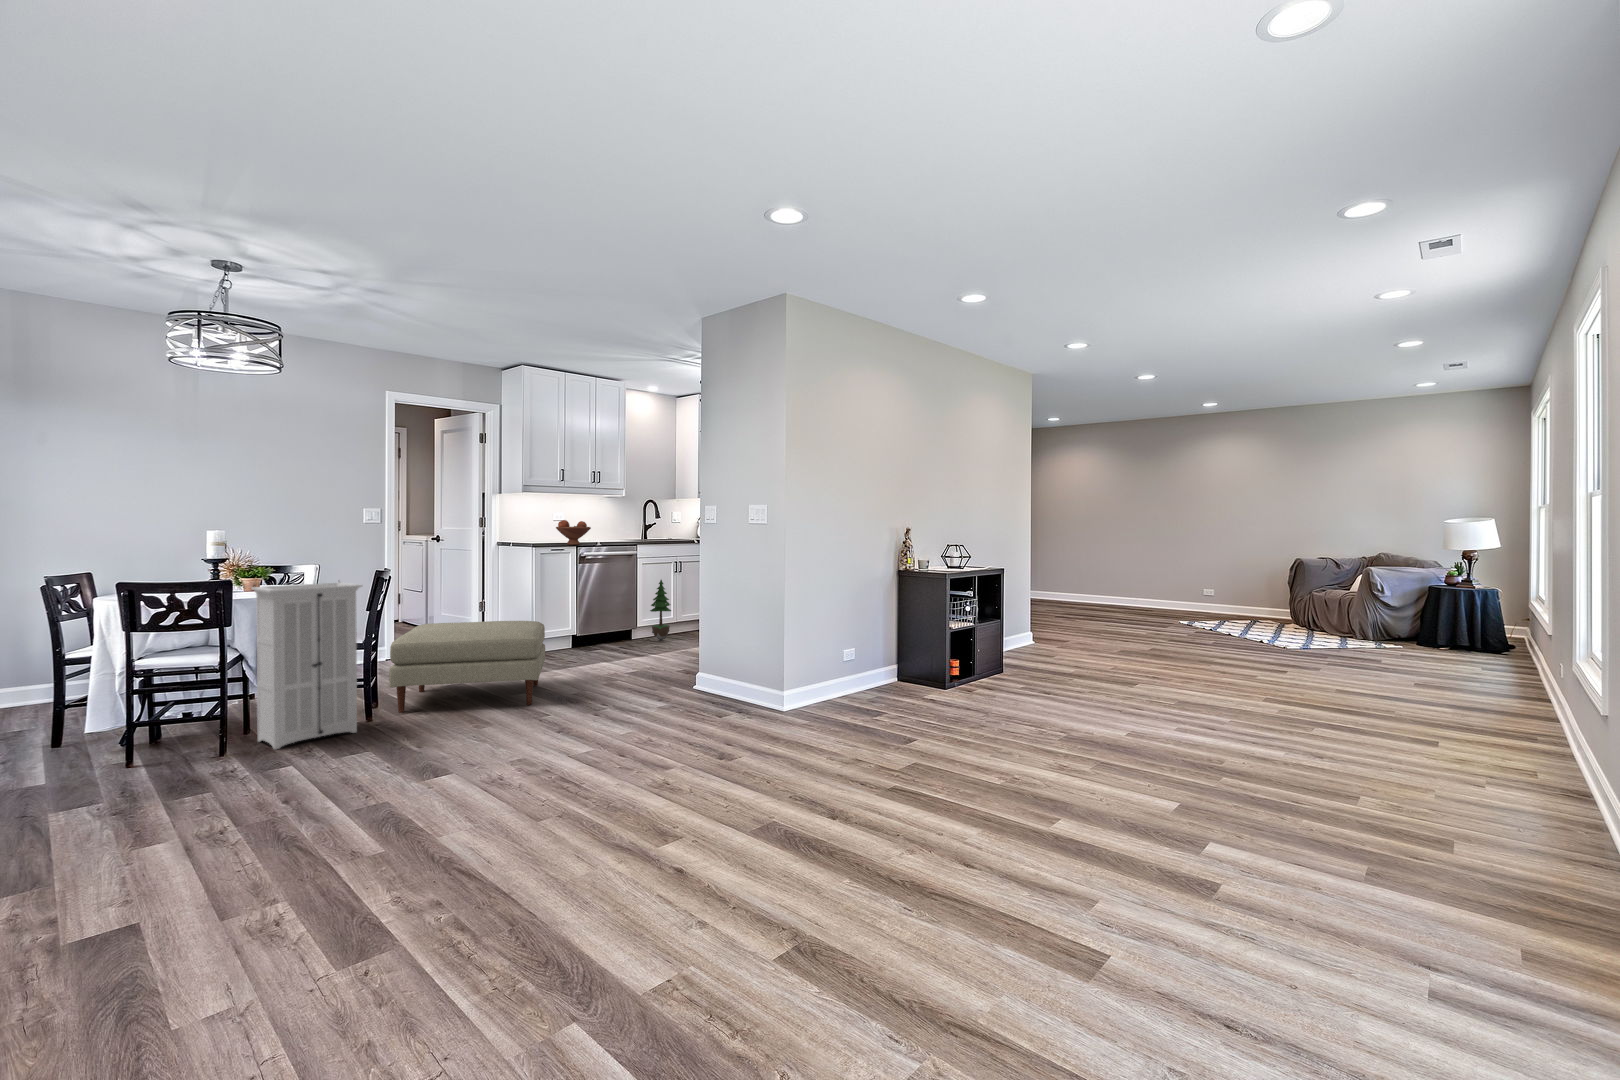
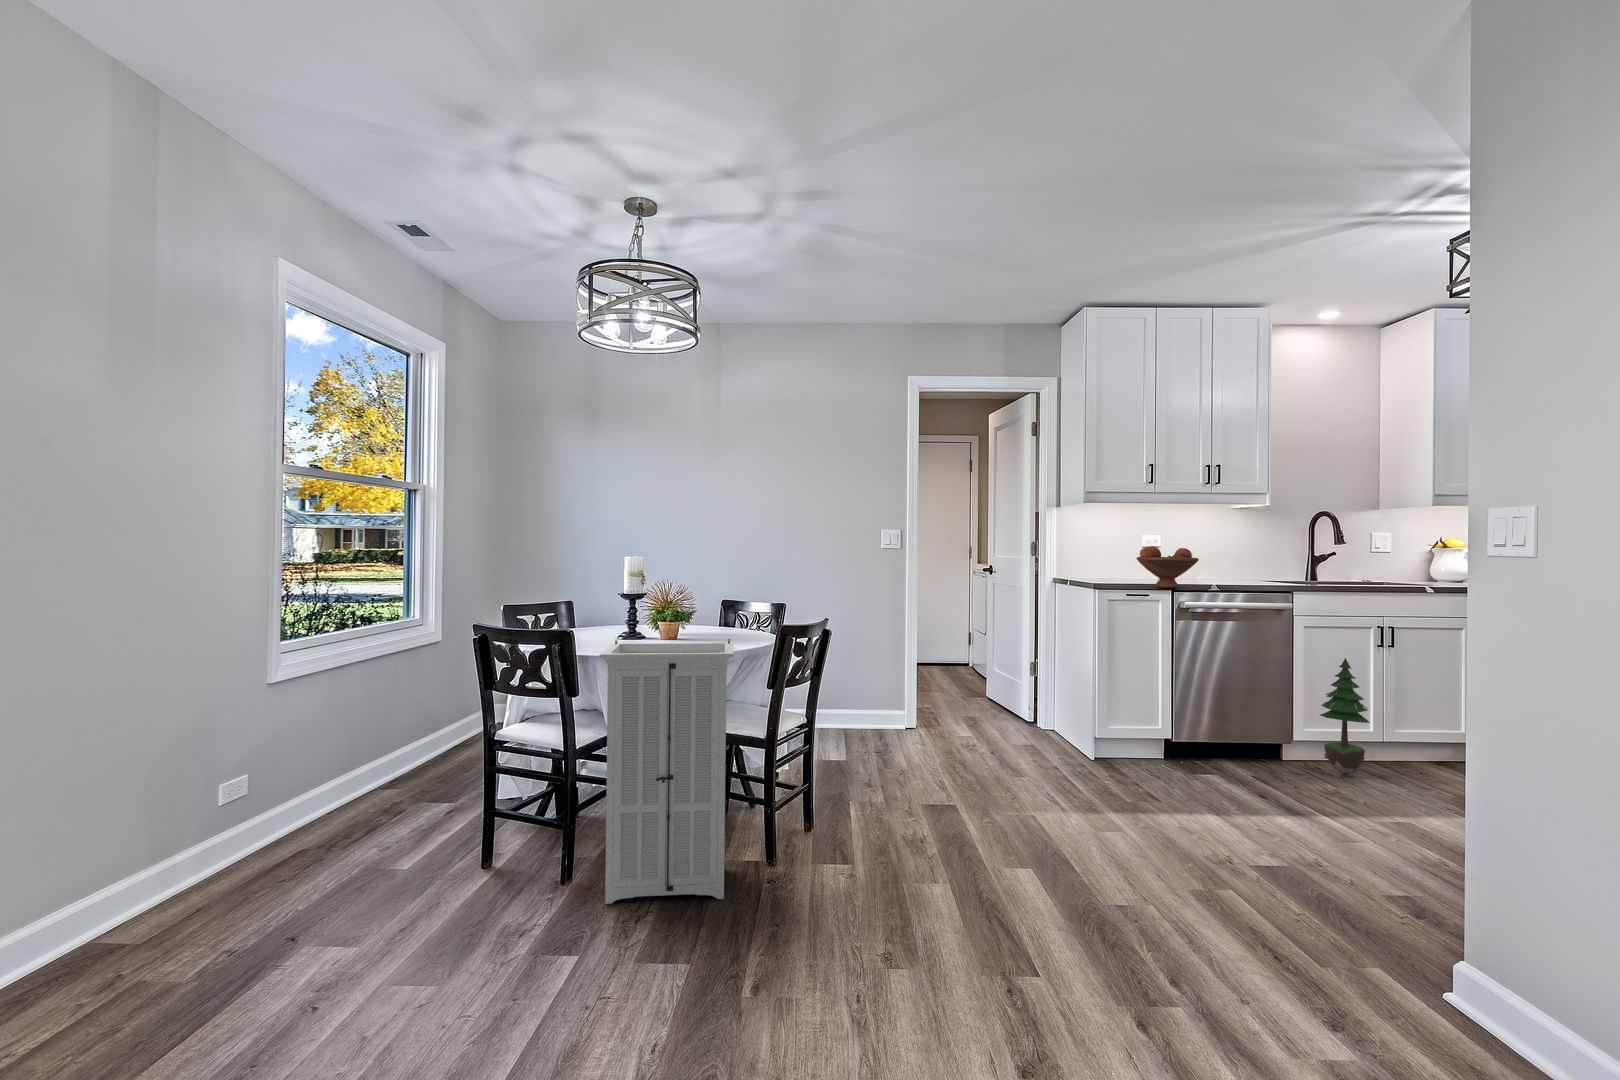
ottoman: present [389,621,545,713] -> none [802,709,1079,916]

